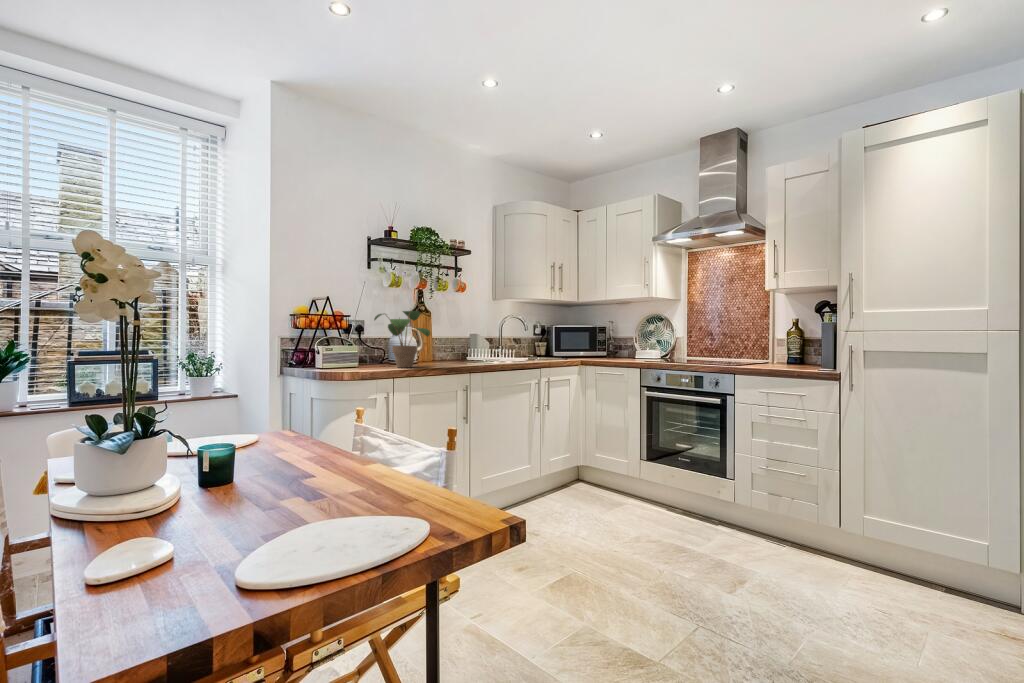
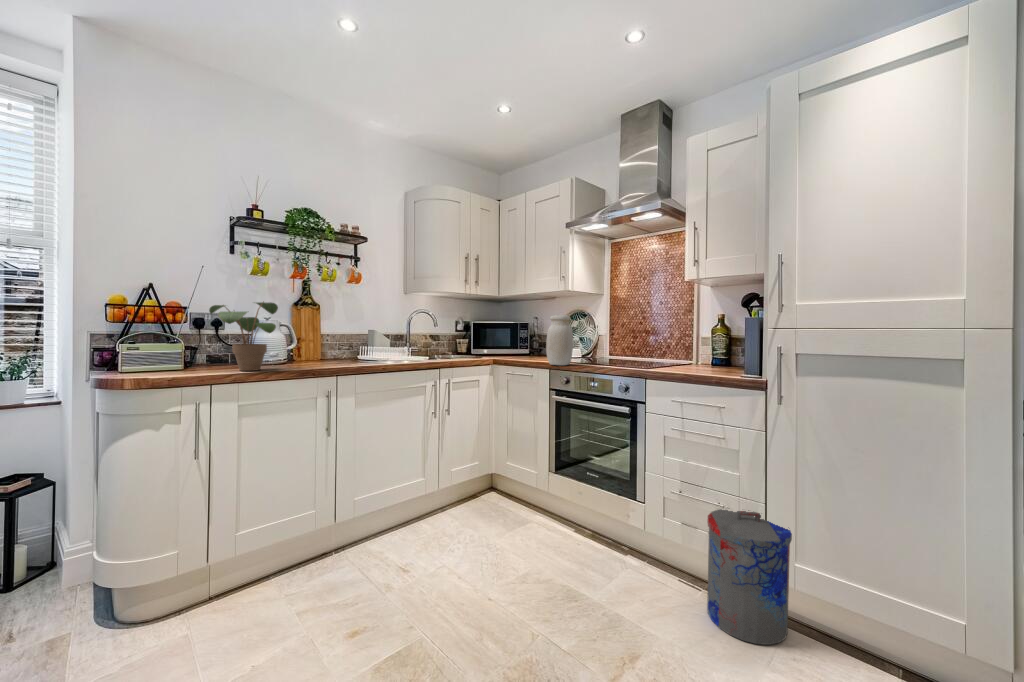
jar: none [639,320,663,364] -> present [546,315,573,365]
trash can: none [792,476,861,577] -> present [707,509,792,645]

